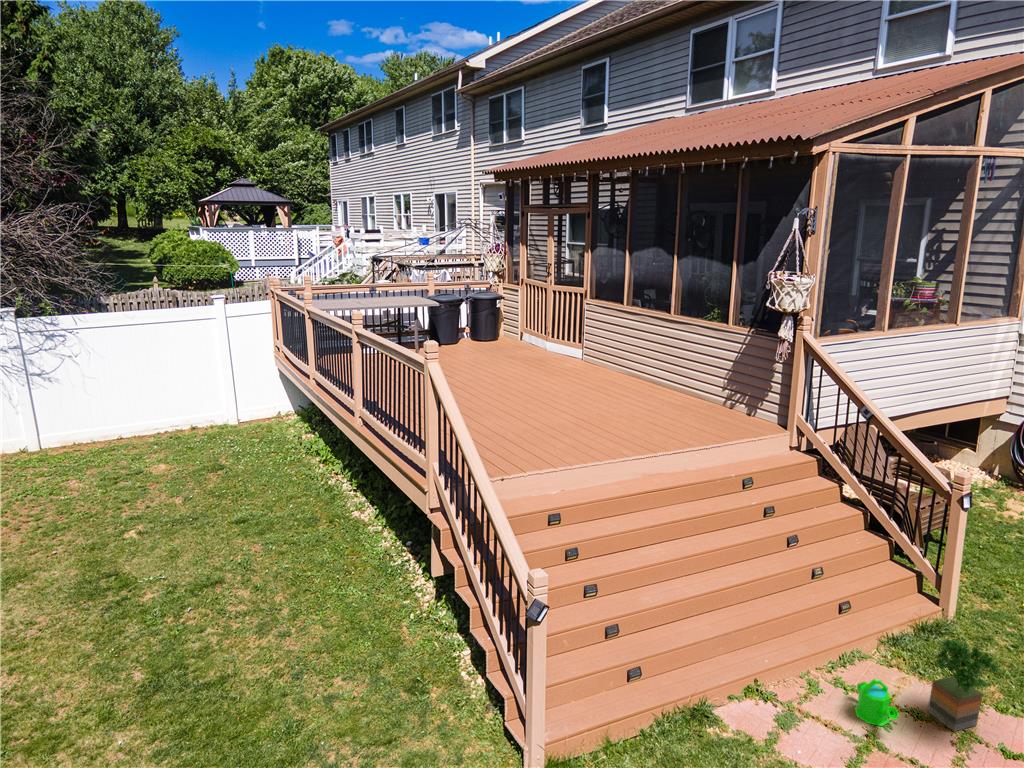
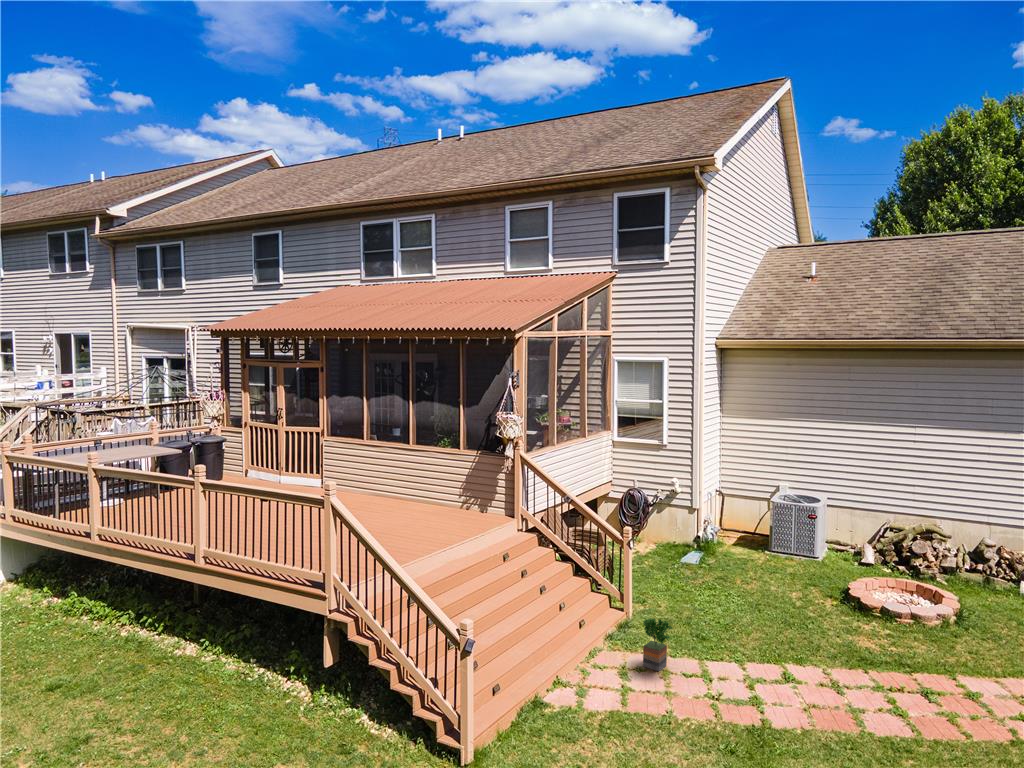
watering can: present [855,679,899,726] -> none [608,652,636,680]

